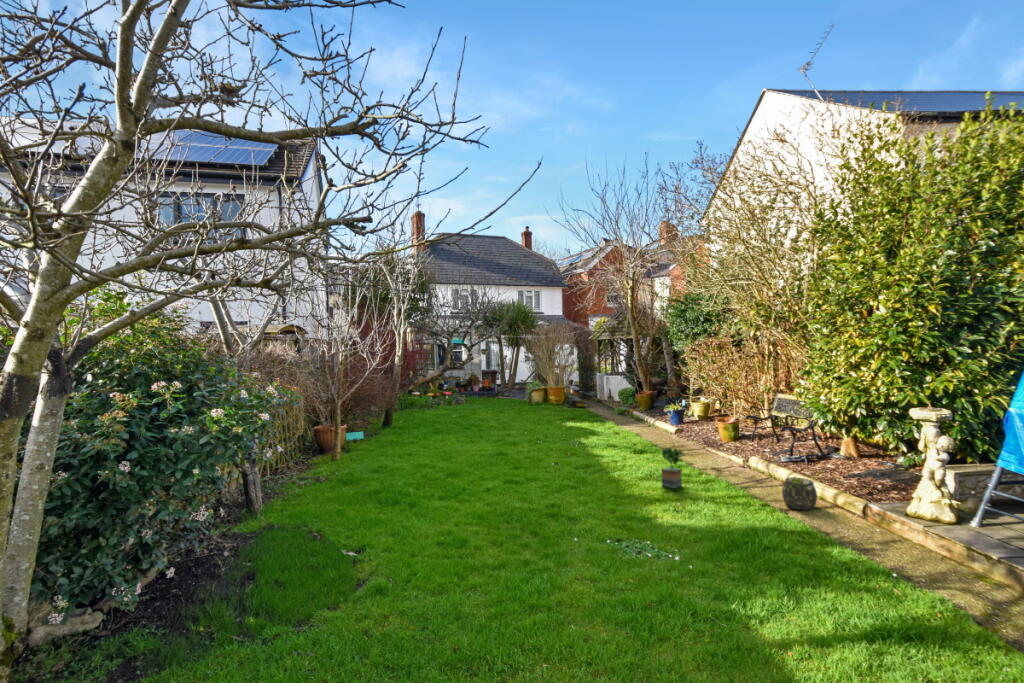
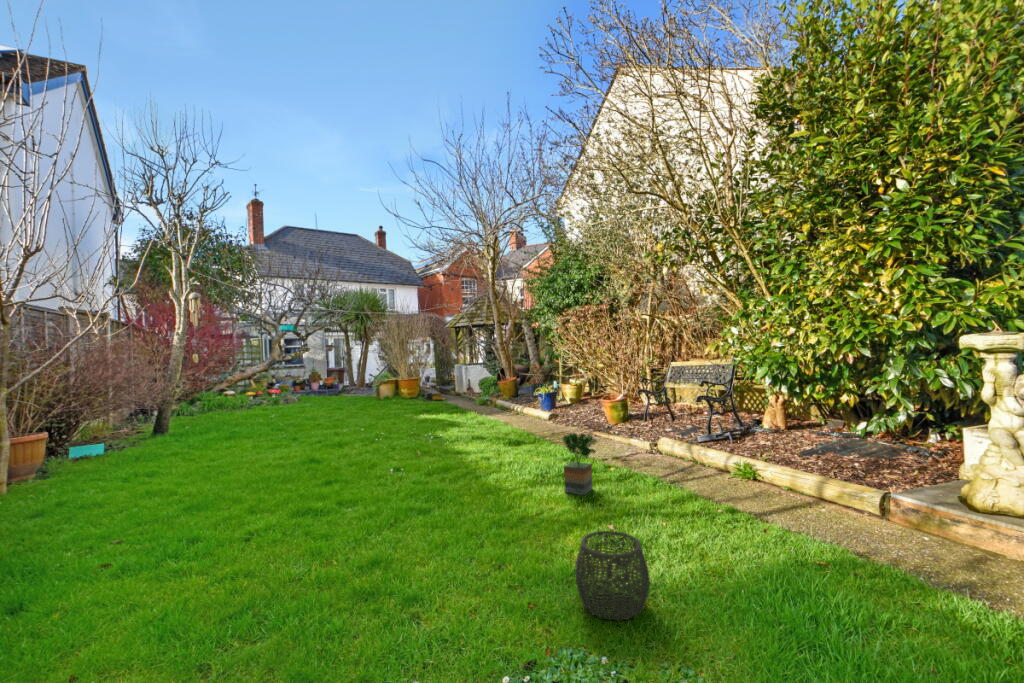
woven basket: present [782,478,817,511] -> present [575,531,650,621]

